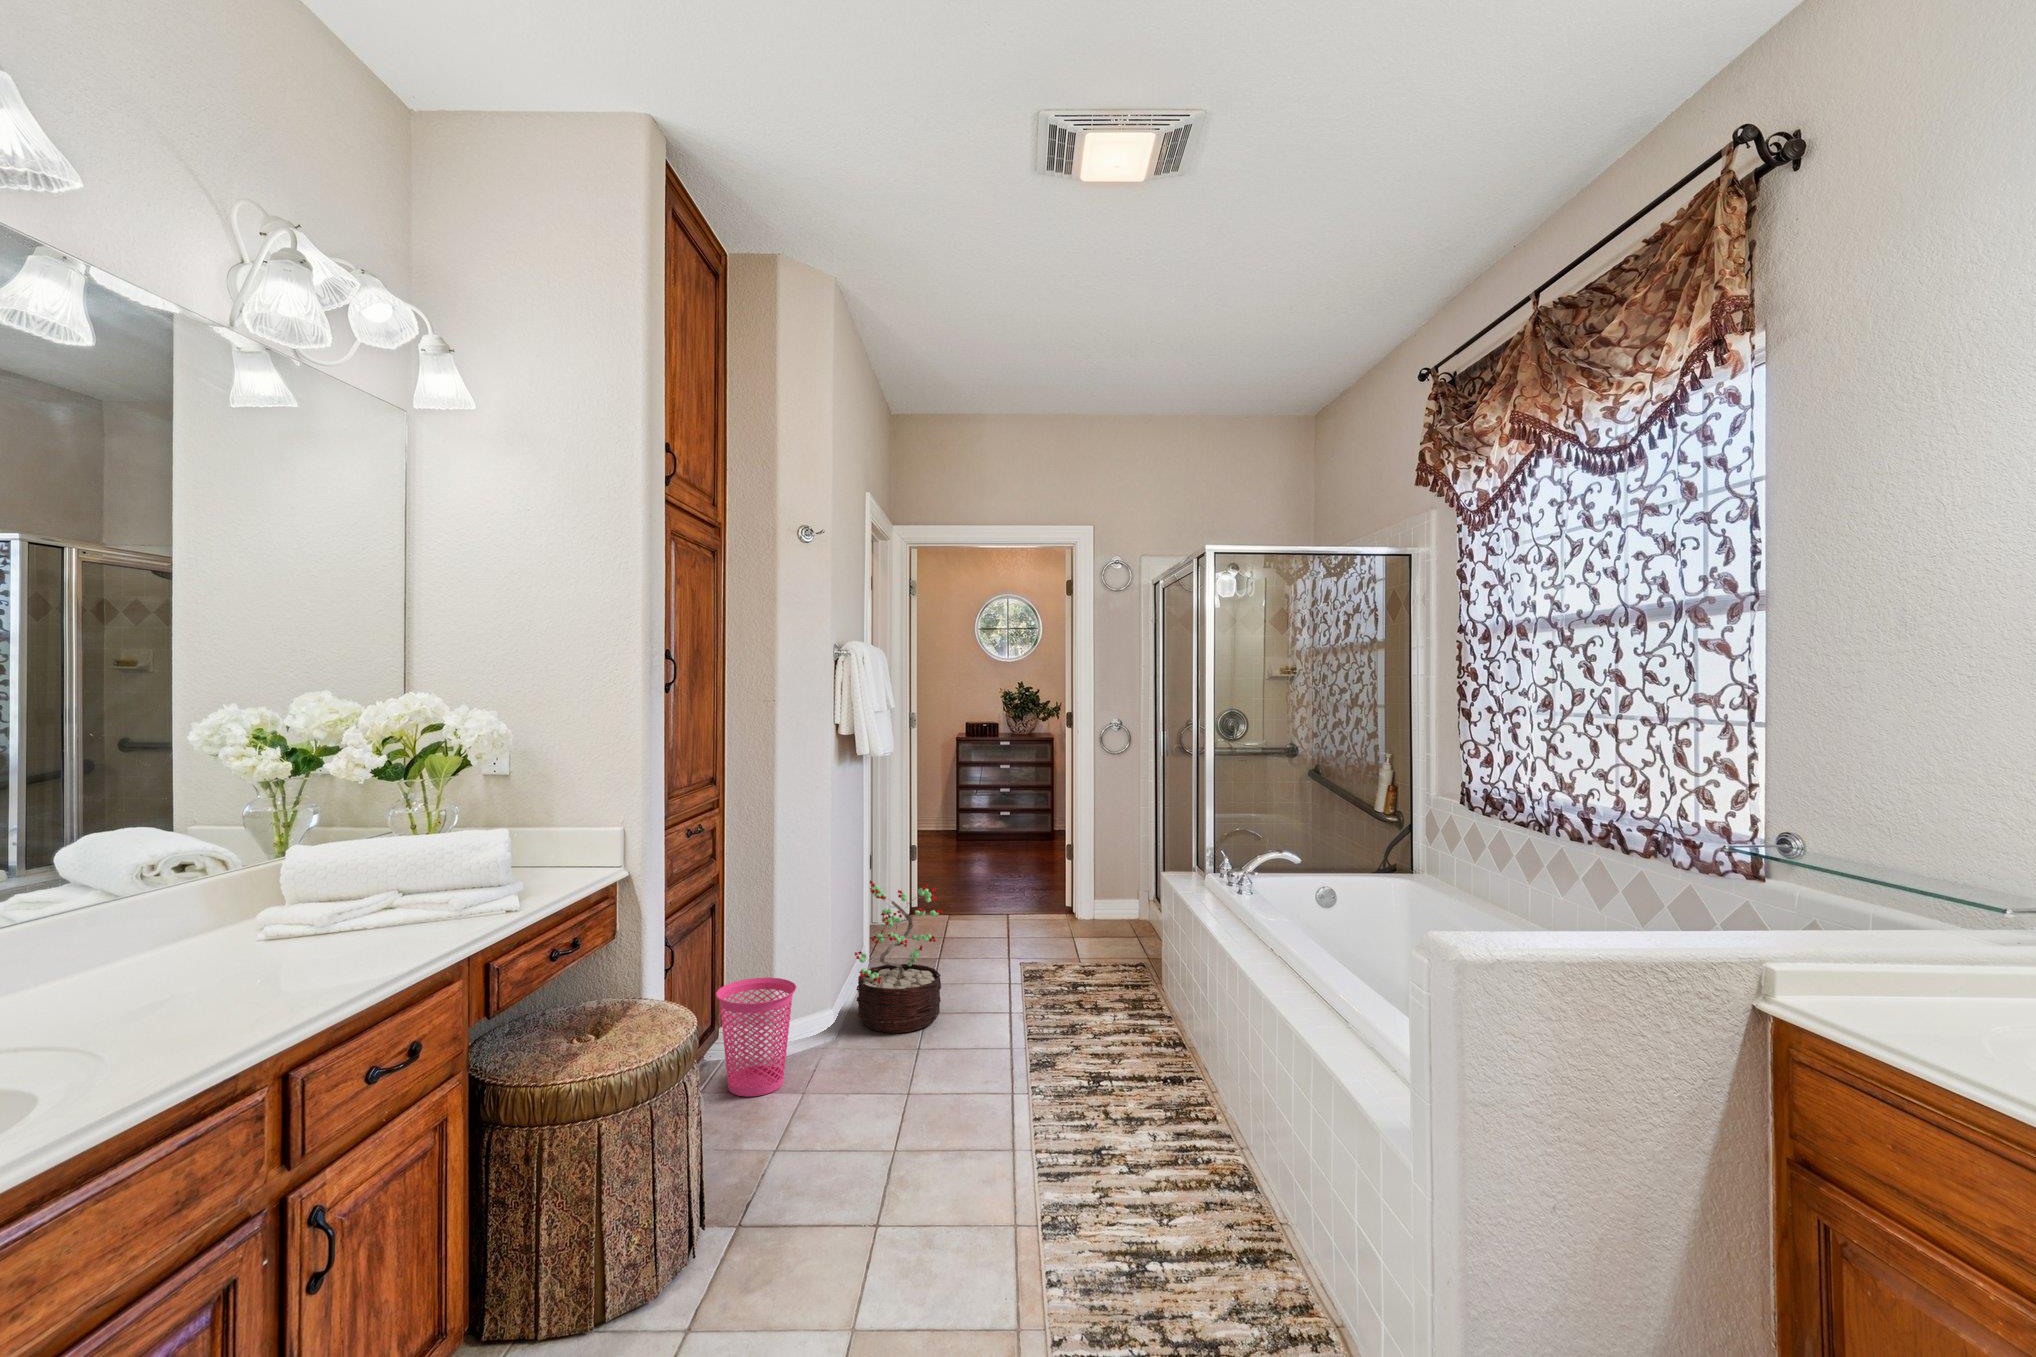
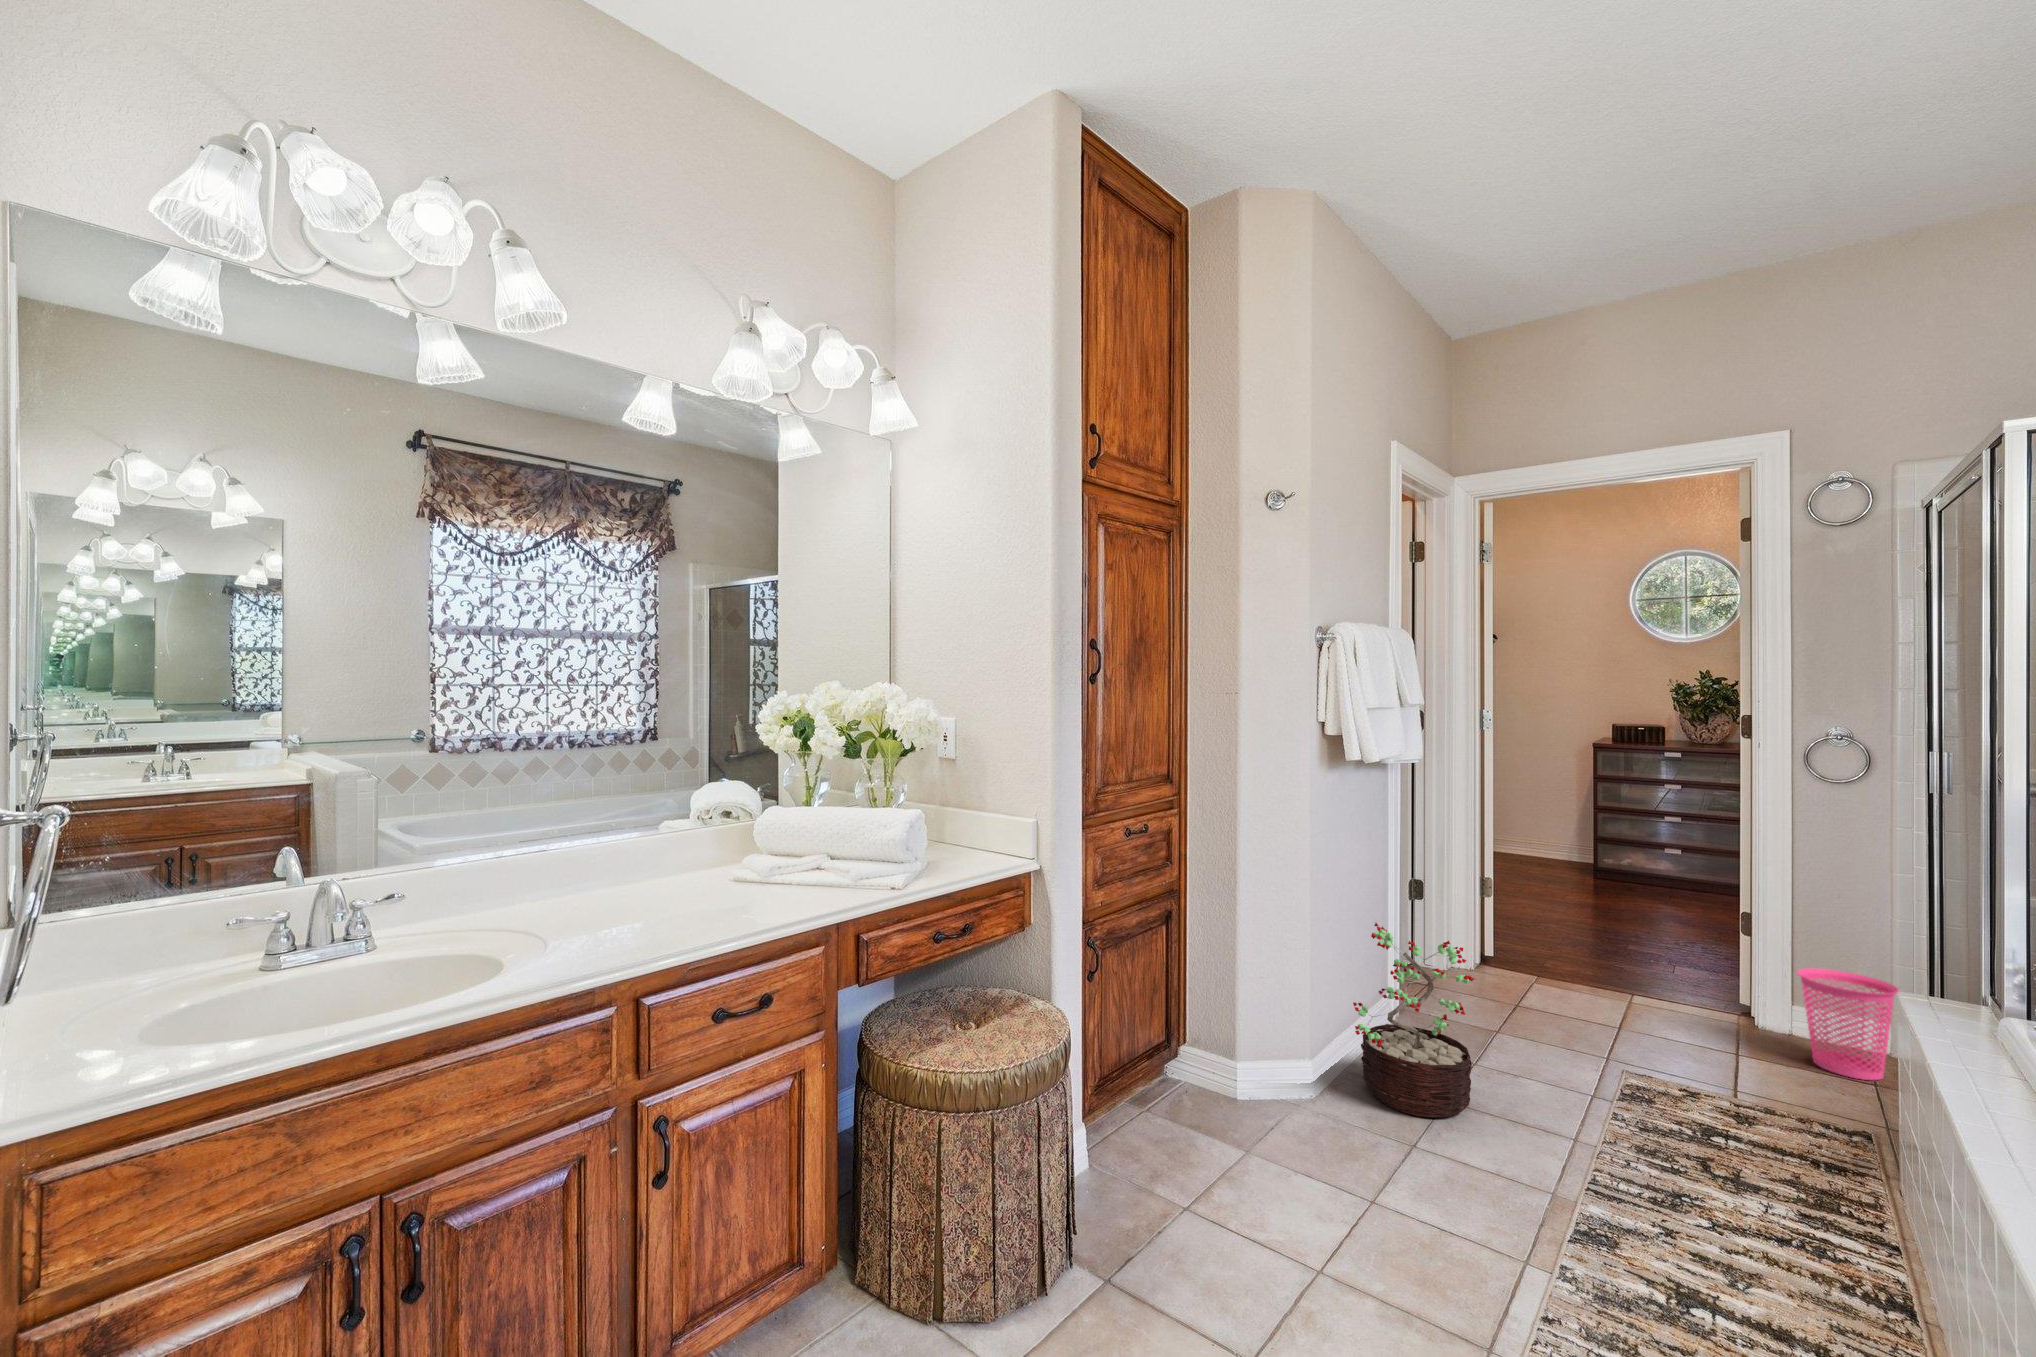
waste basket: present [716,978,797,1097] -> present [1797,968,1899,1080]

